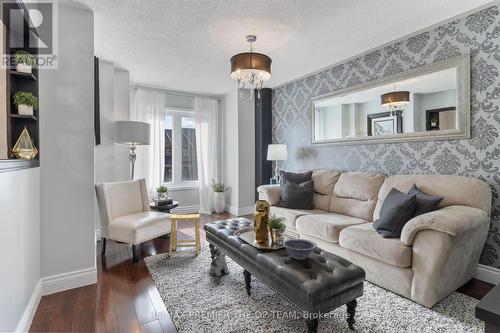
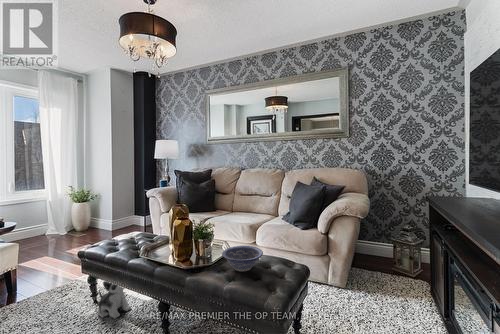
footstool: present [169,214,201,256] -> none [10,234,71,309]

